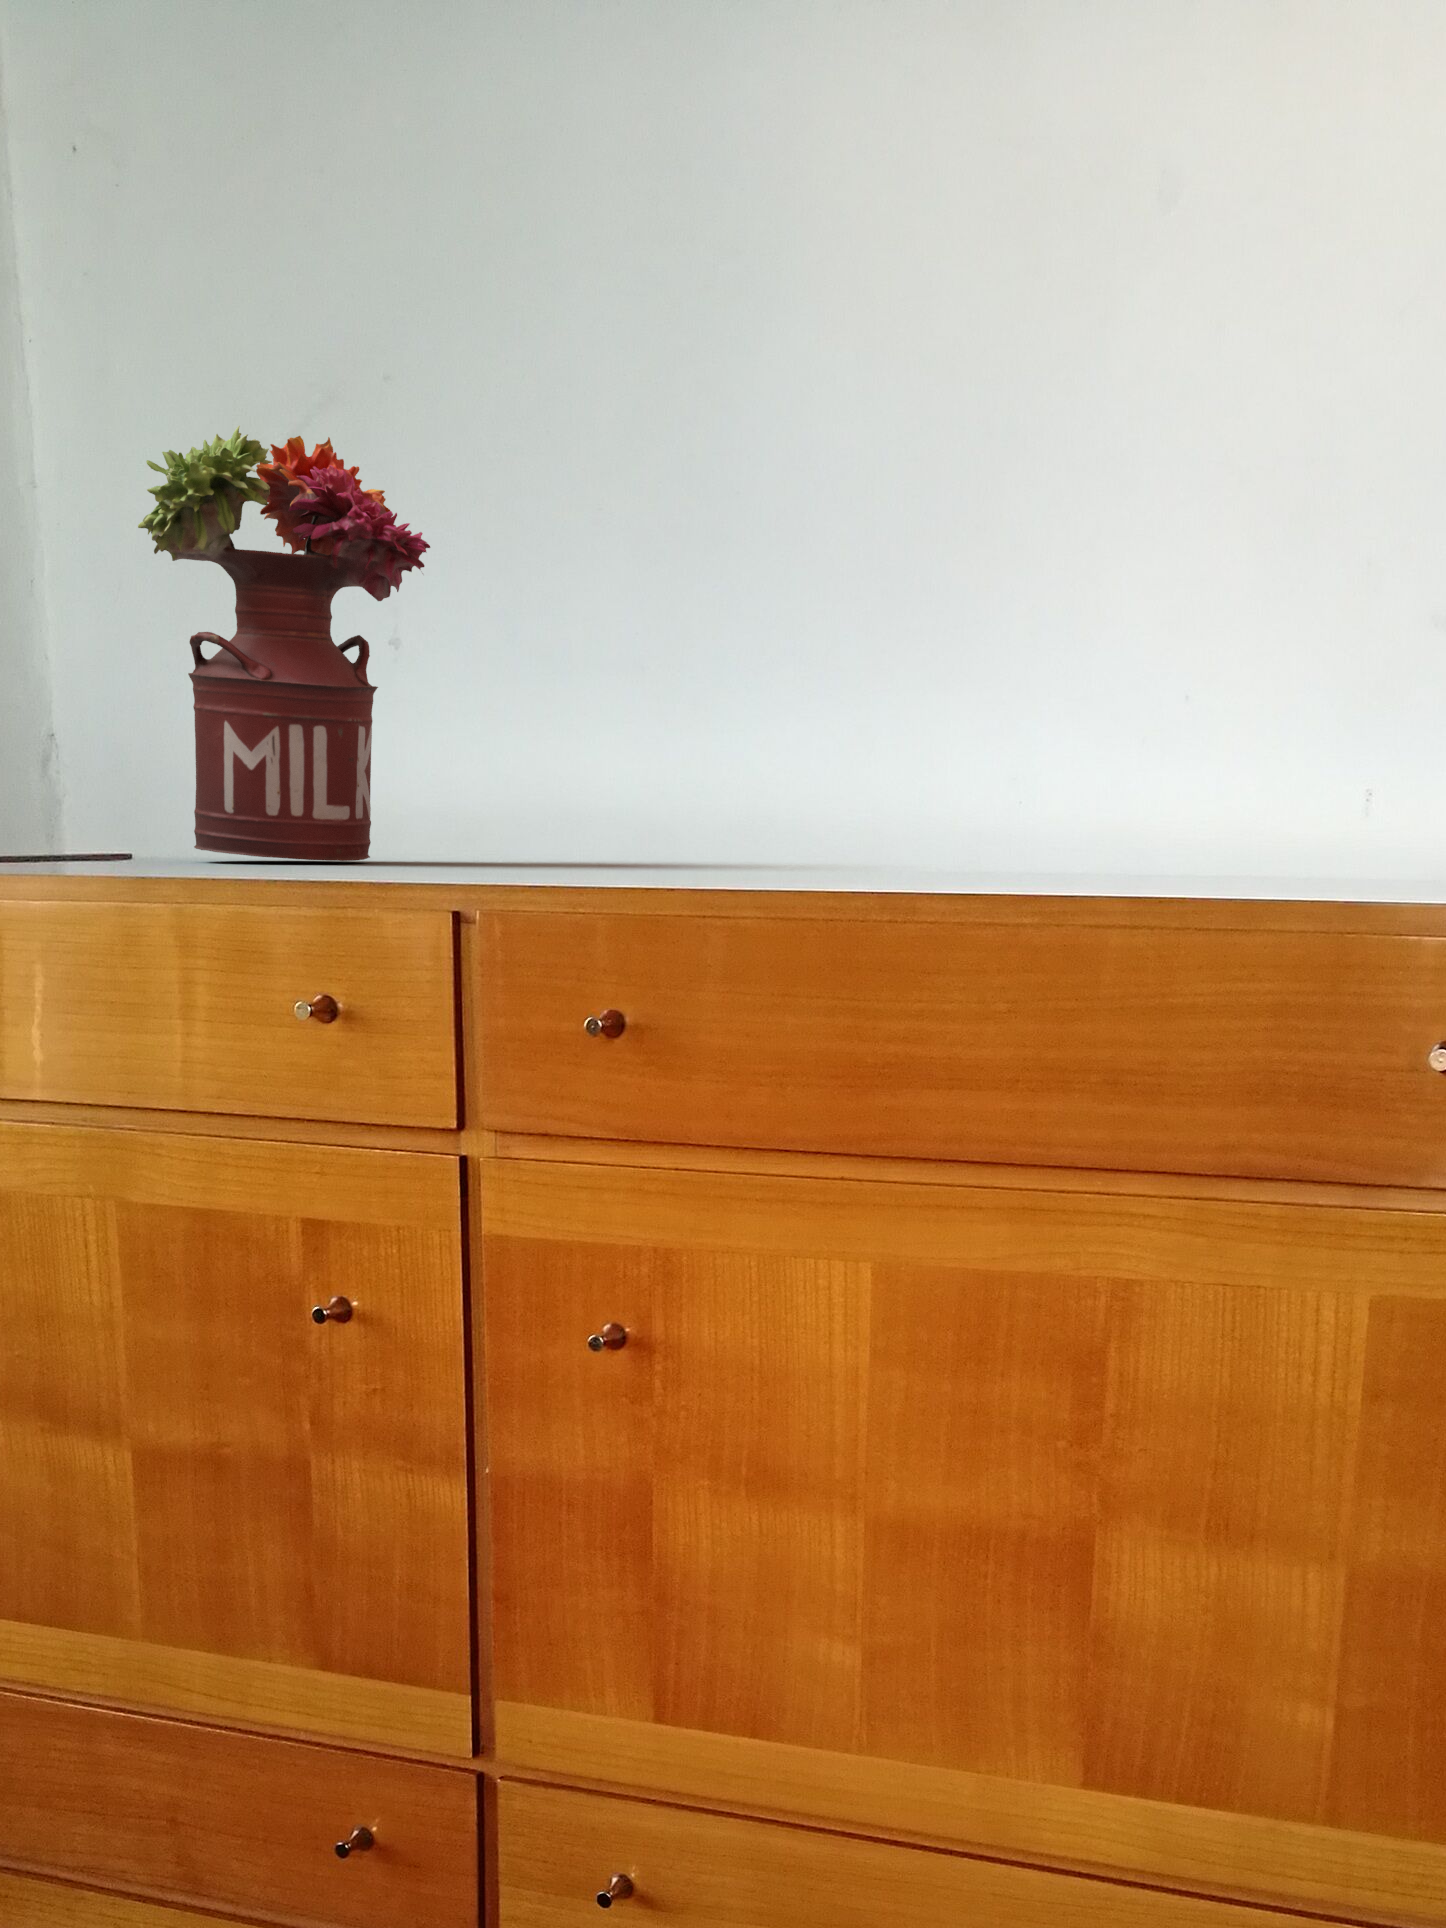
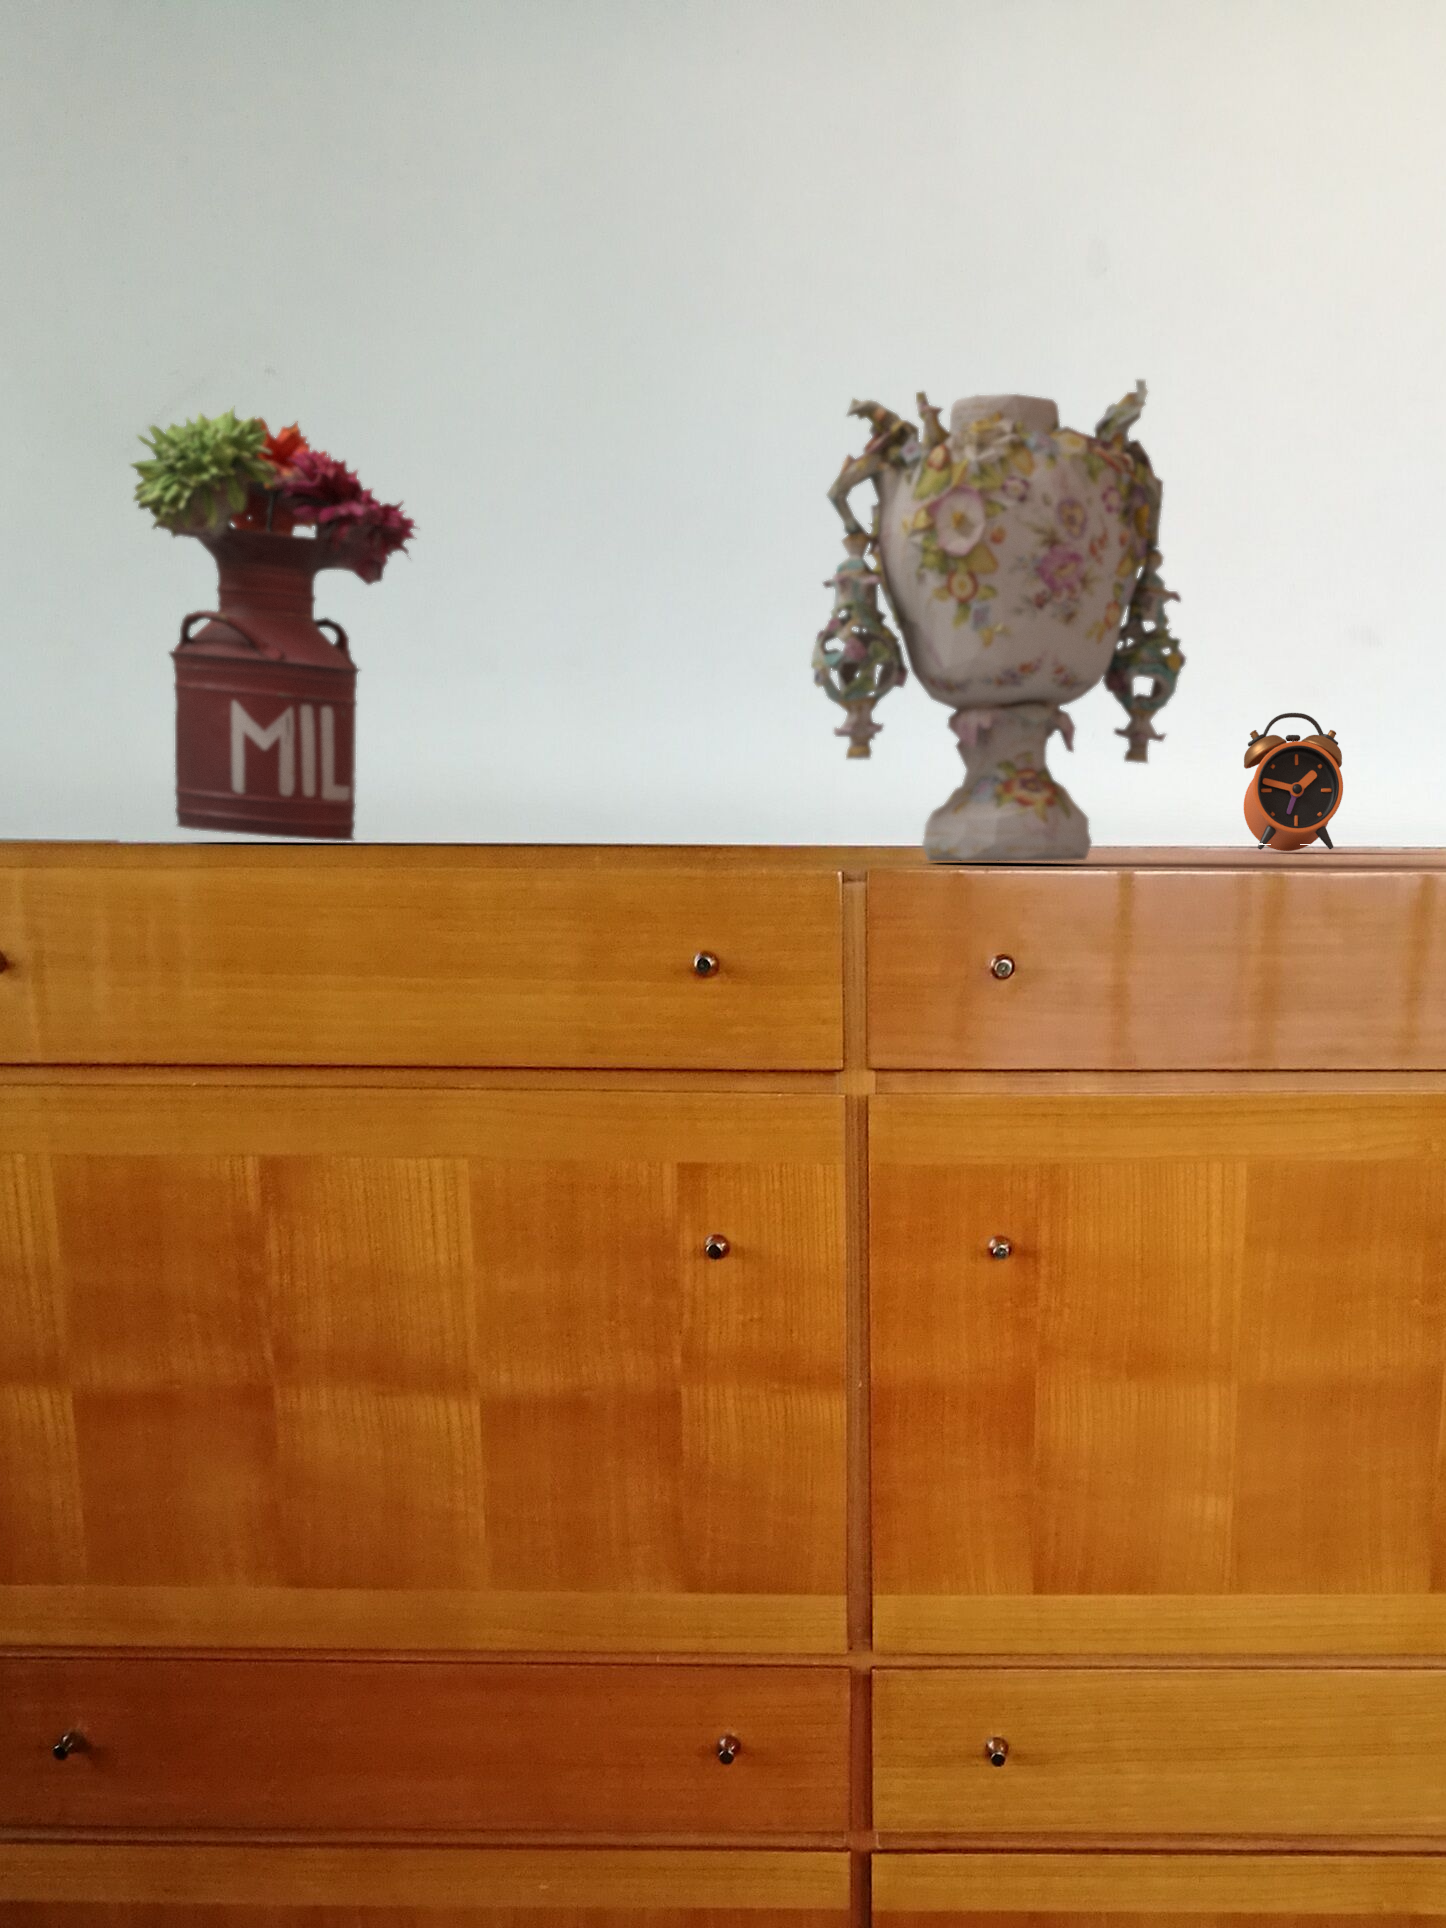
vase: none [436,331,896,894] -> present [811,379,1186,861]
alarm clock: none [1286,716,1410,879] -> present [1244,713,1343,851]

